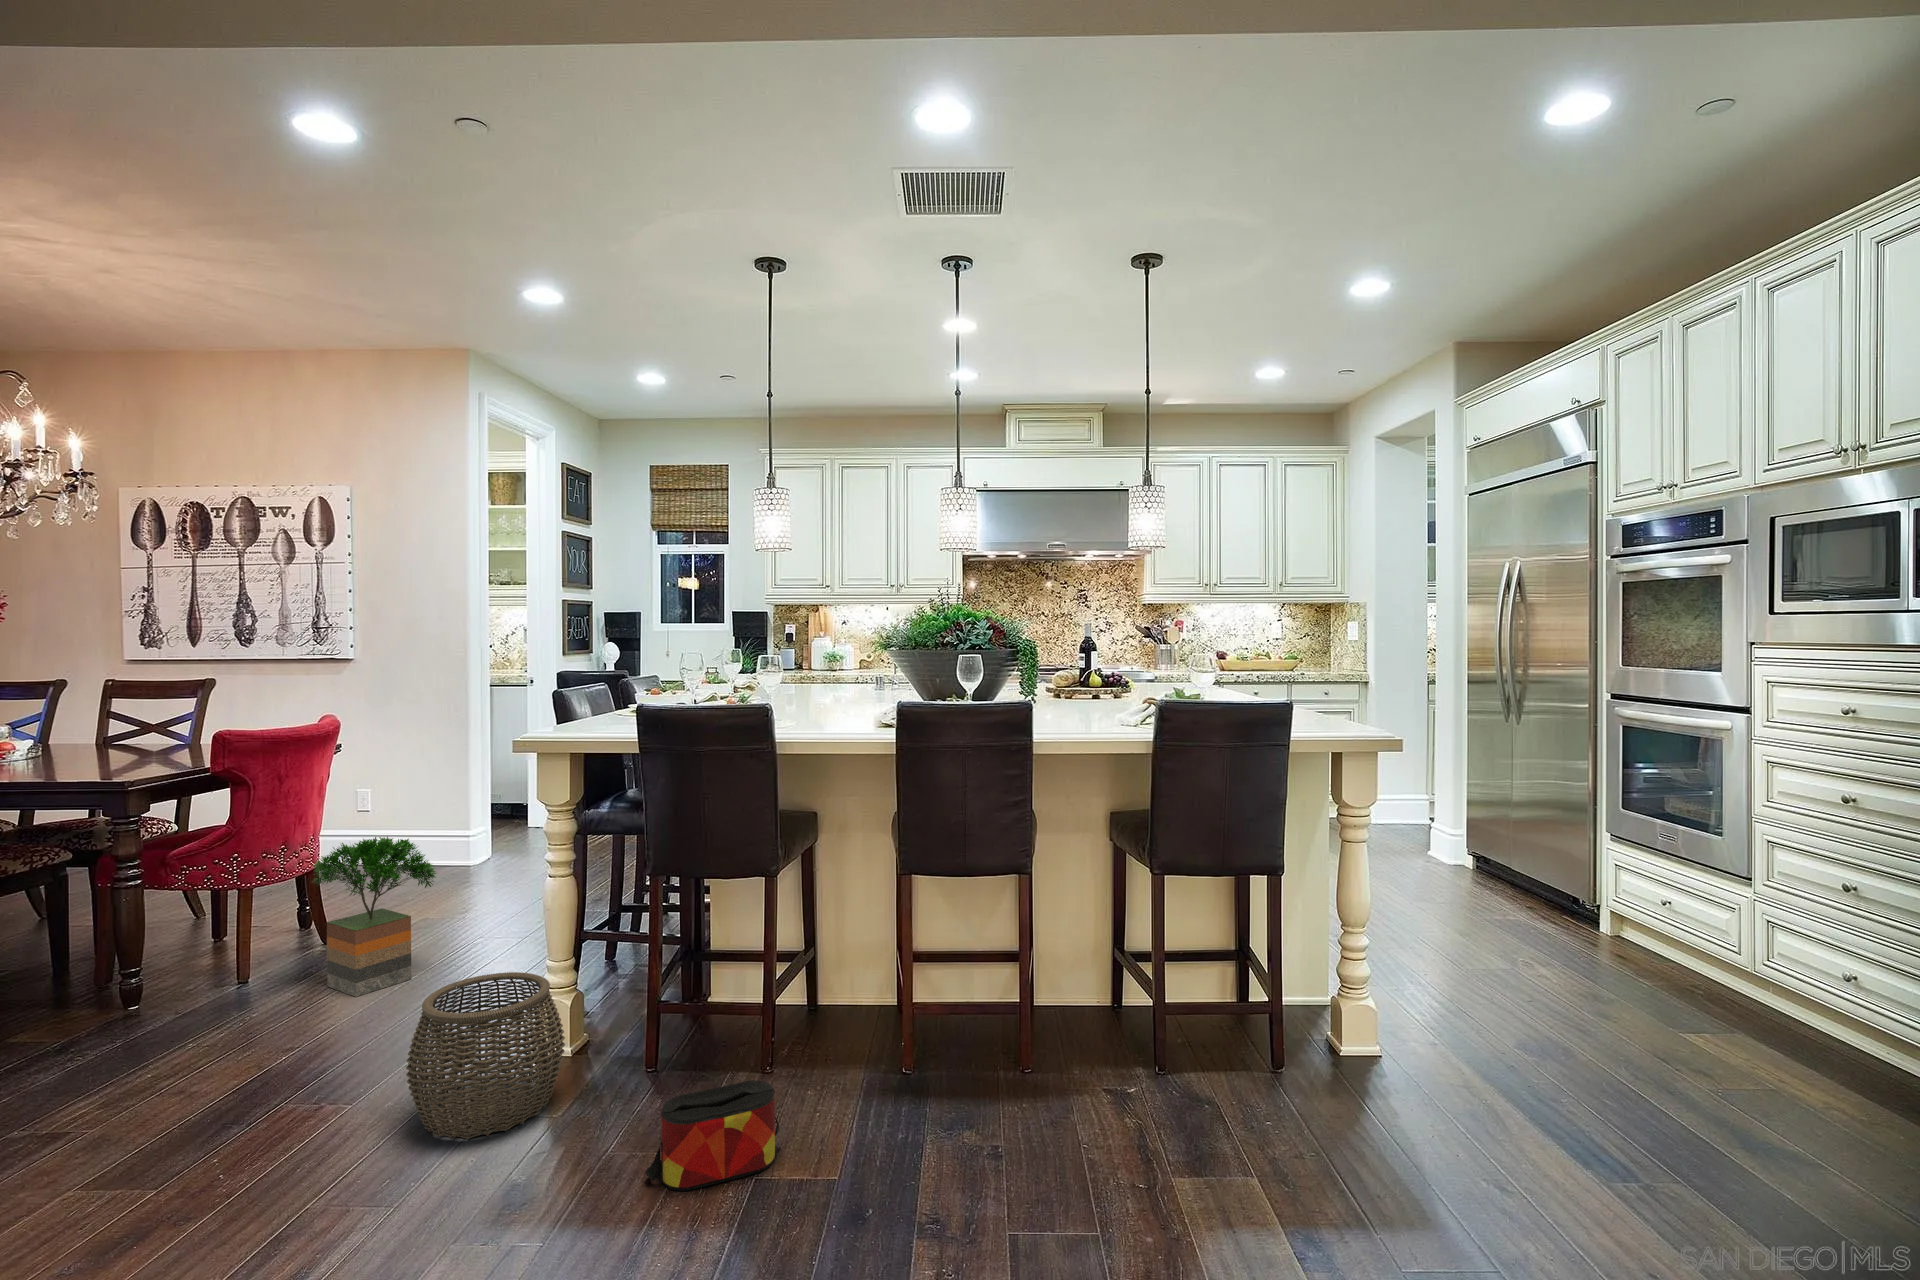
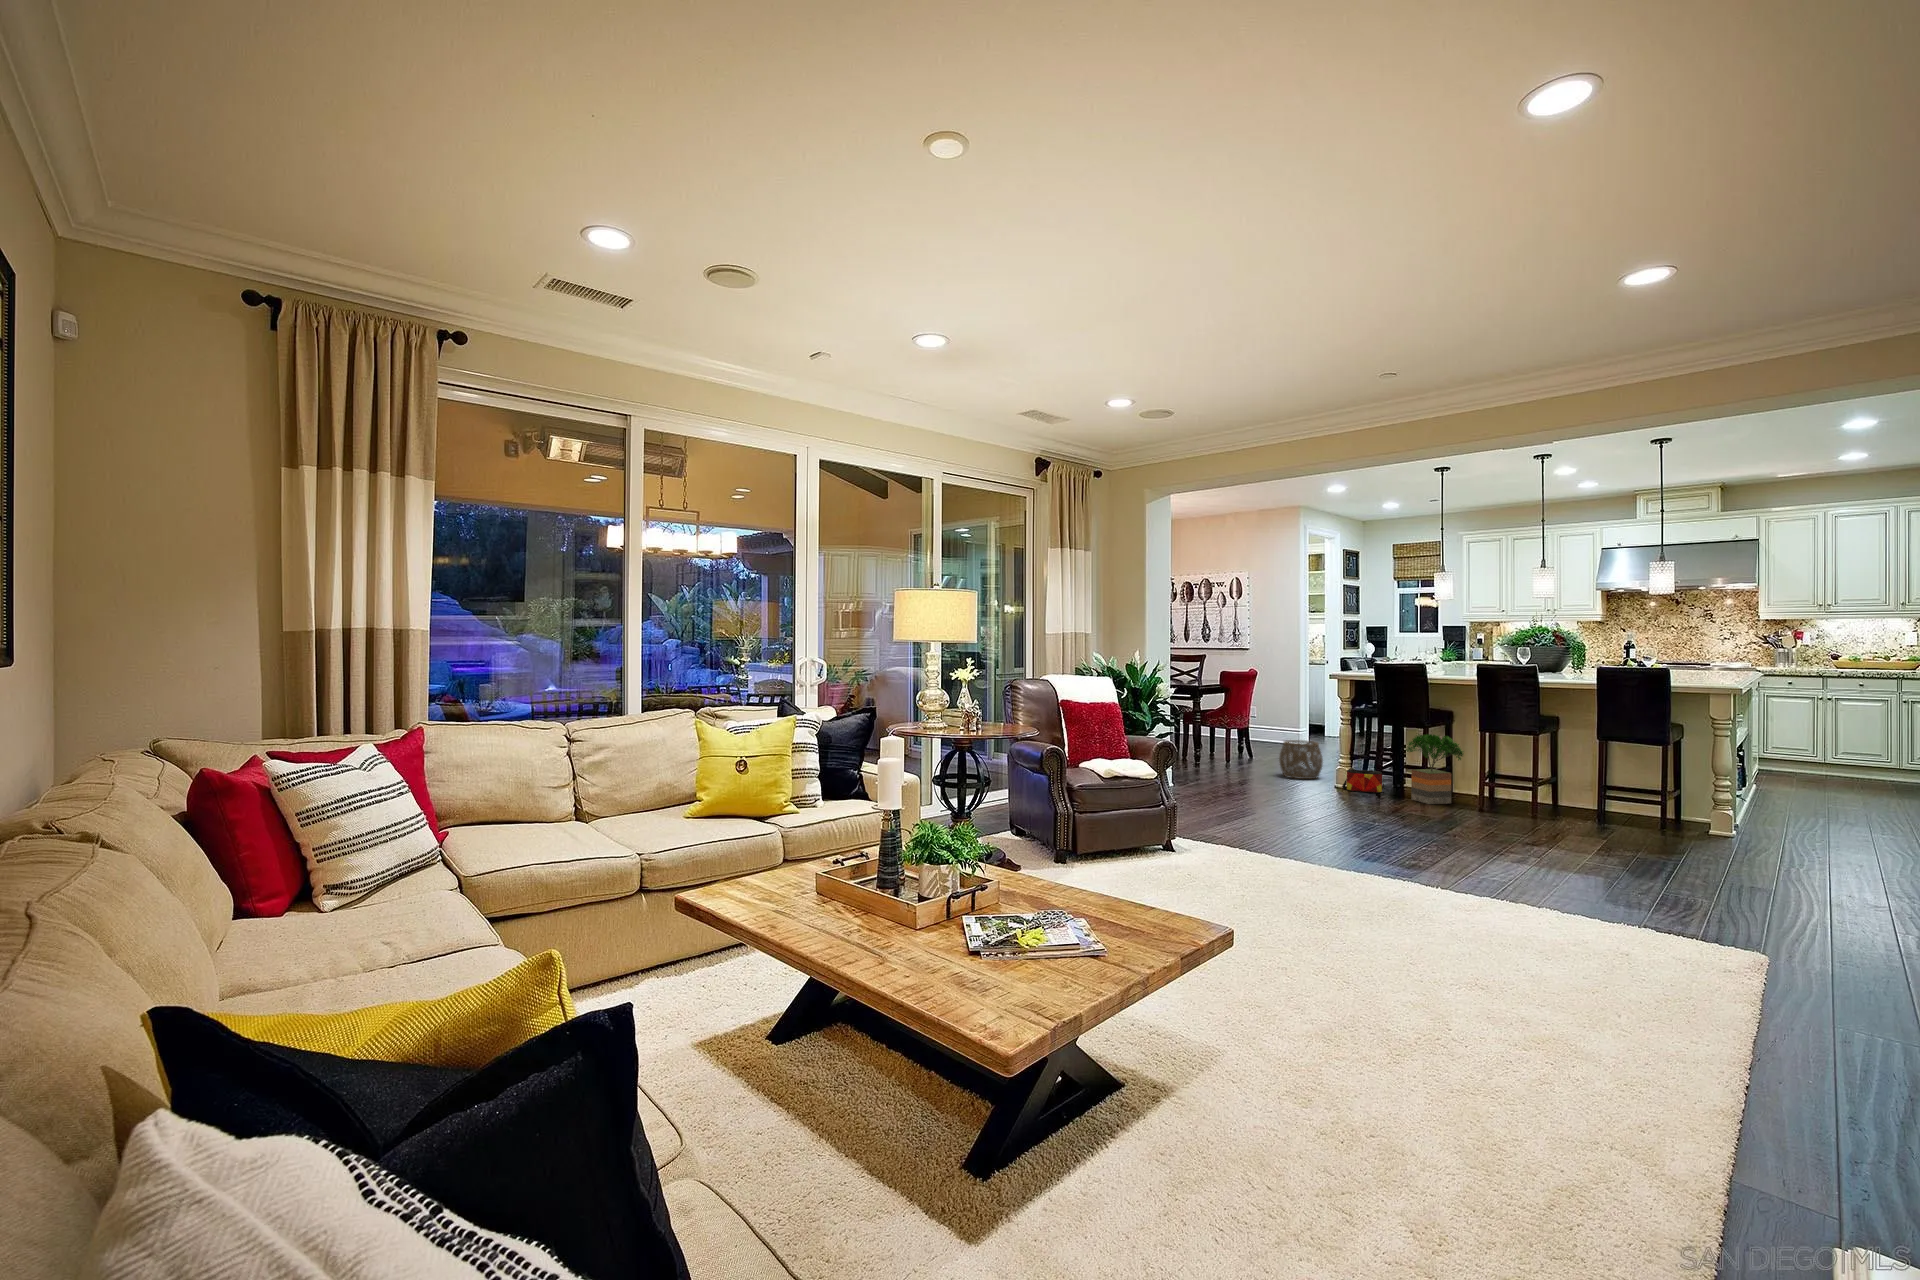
potted tree: present [313,836,436,997] -> present [1406,734,1464,804]

